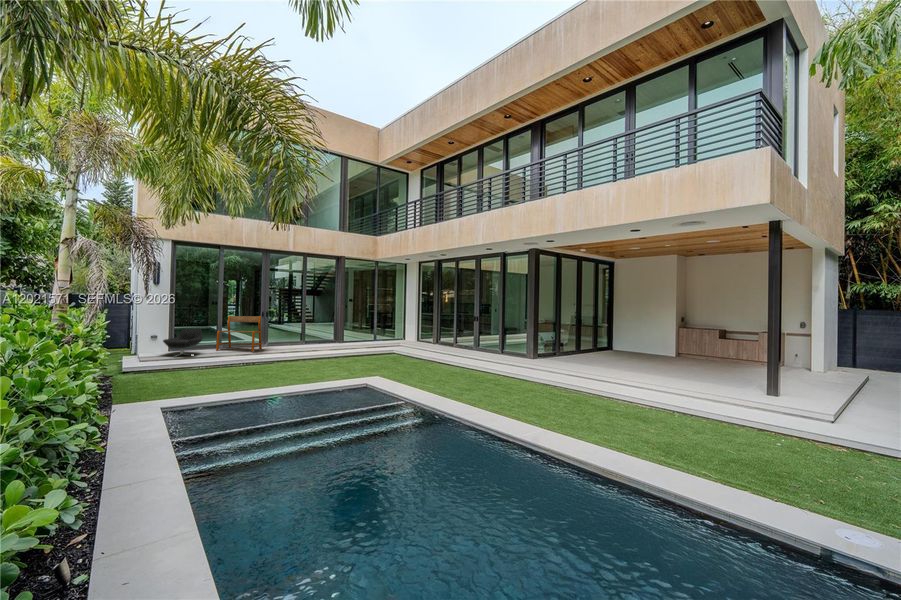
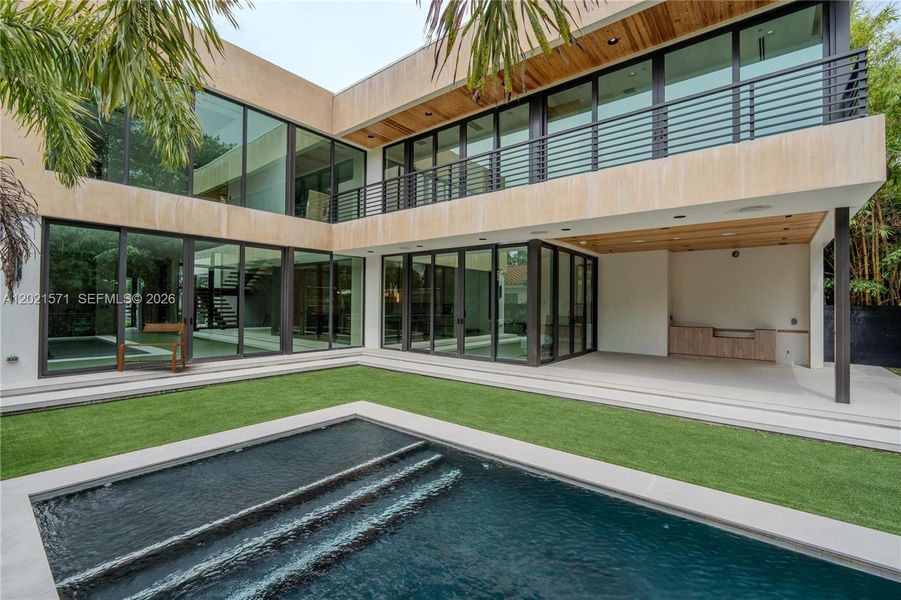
lounge chair: present [163,329,203,355] -> none [33,344,98,385]

